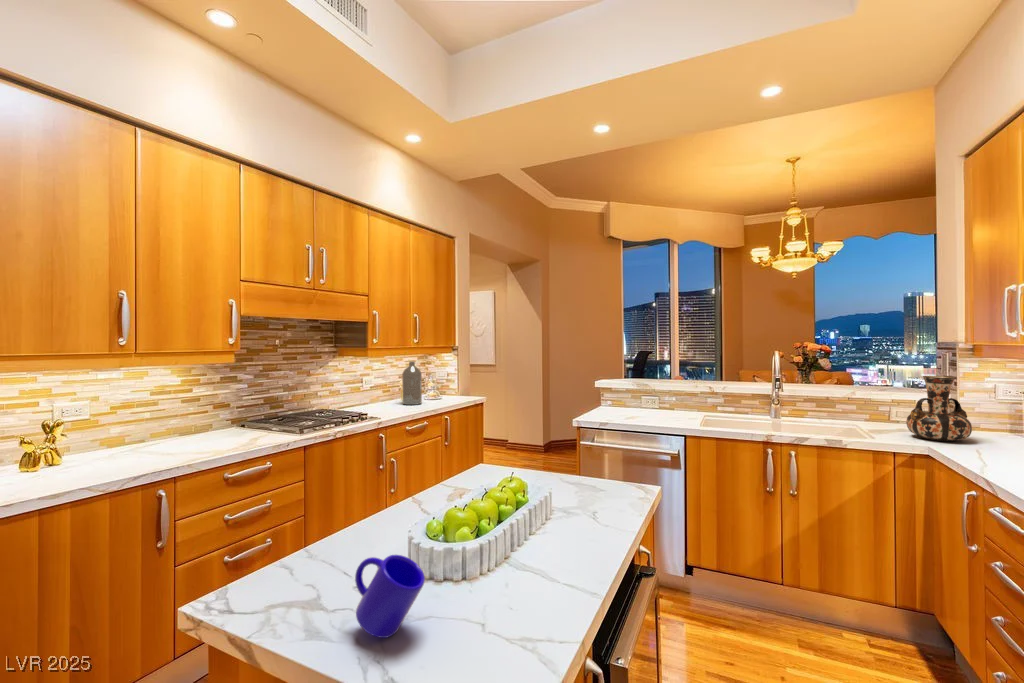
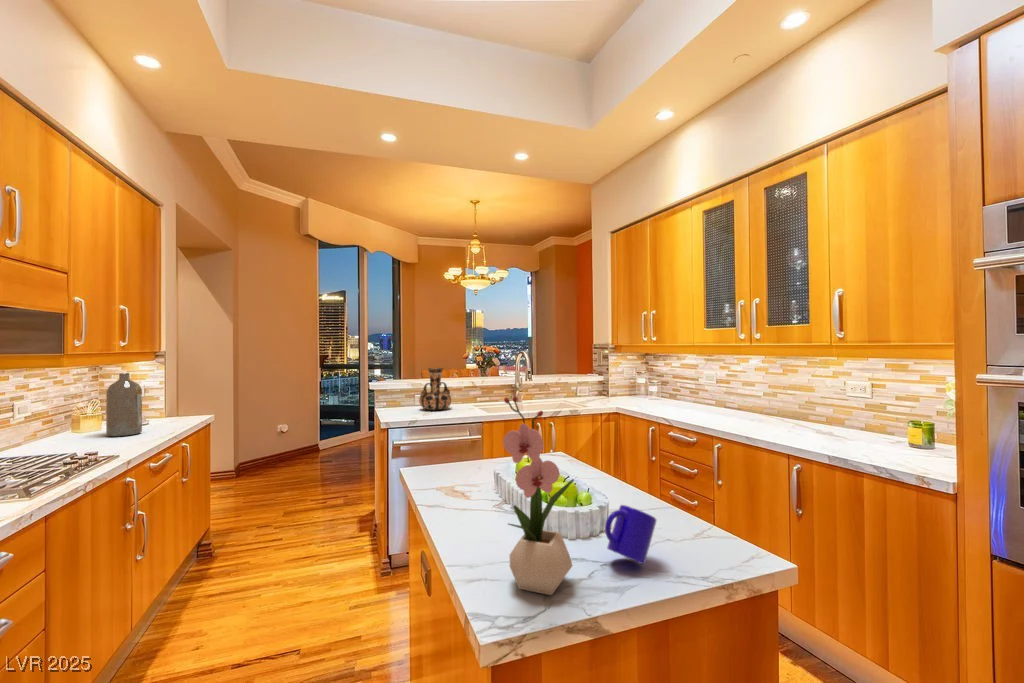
decorative vase: present [906,376,972,441] -> present [419,368,451,410]
flower arrangement: none [247,404,334,613] -> present [503,396,574,595]

